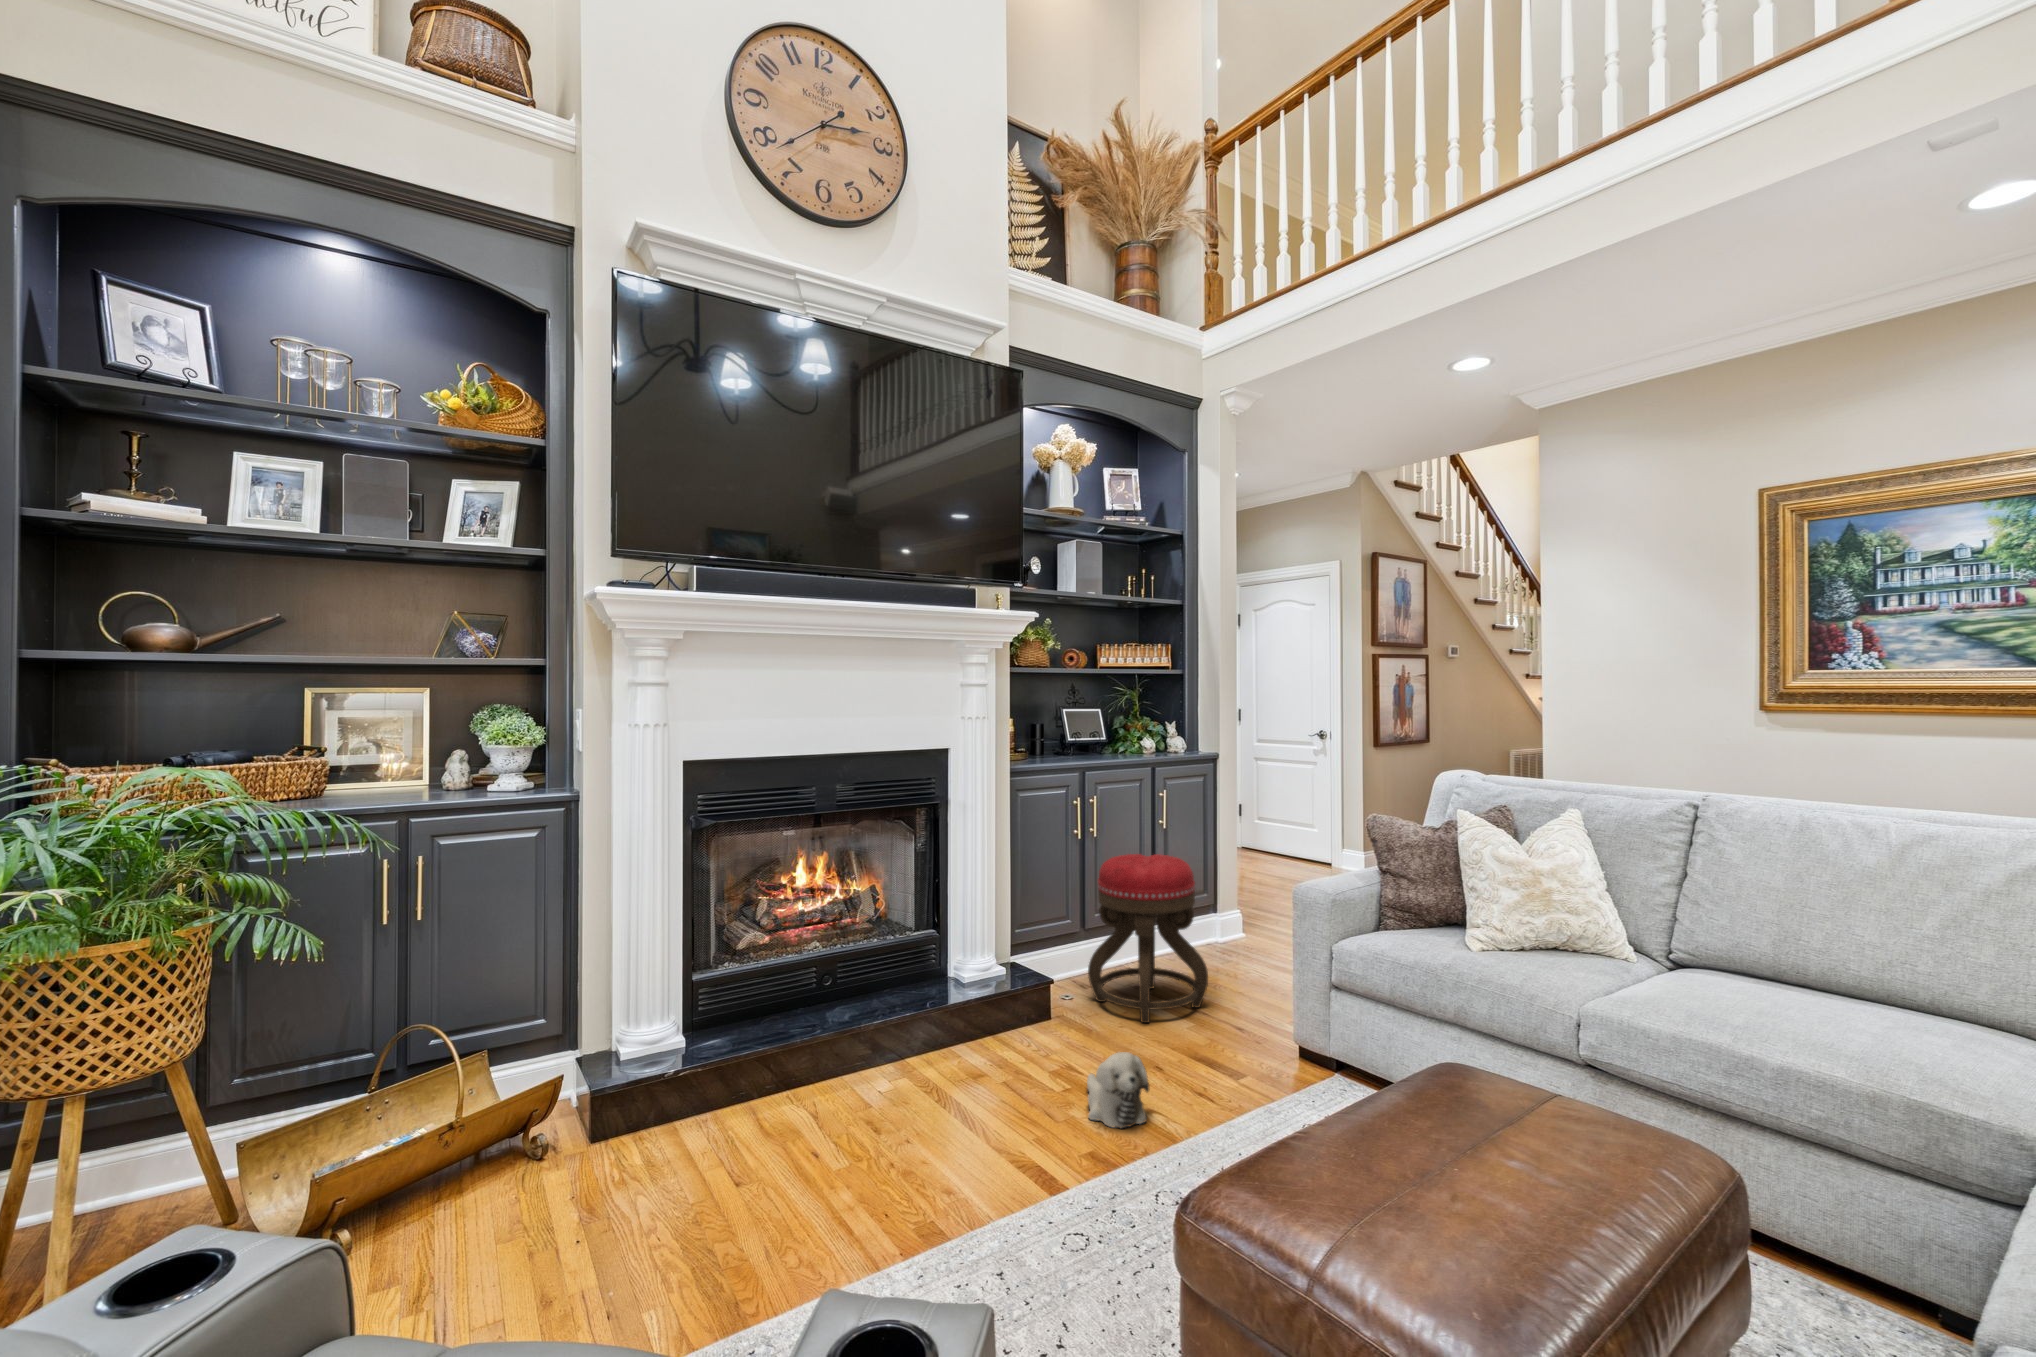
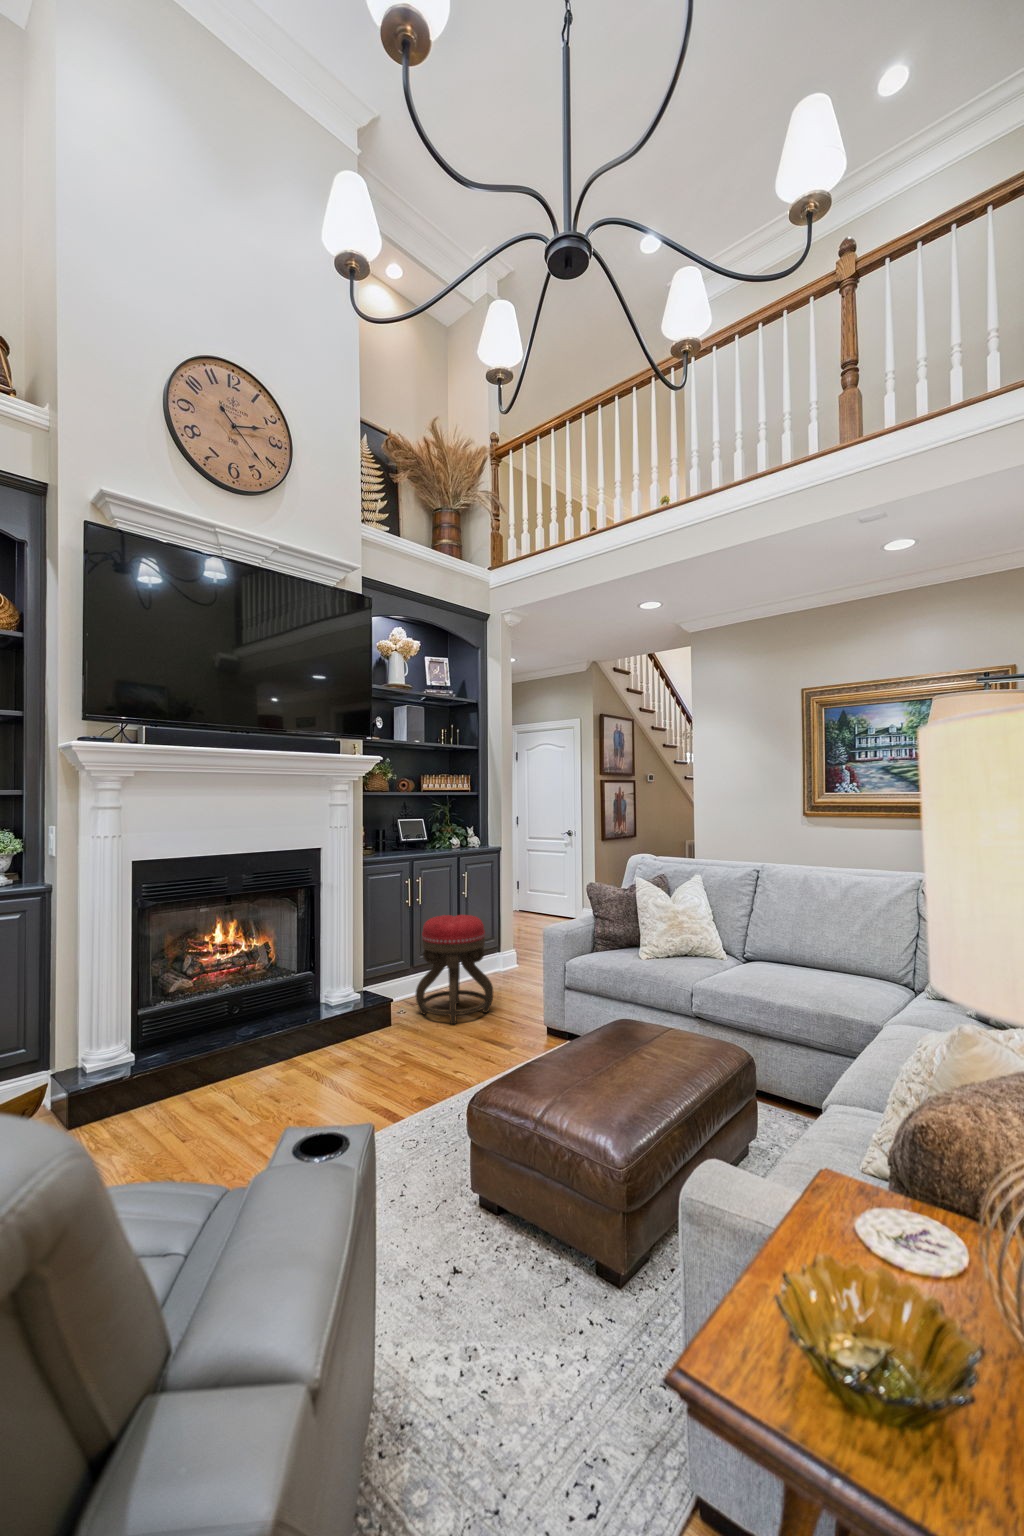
plush toy: present [1087,1052,1149,1128] -> none [417,1036,456,1084]

